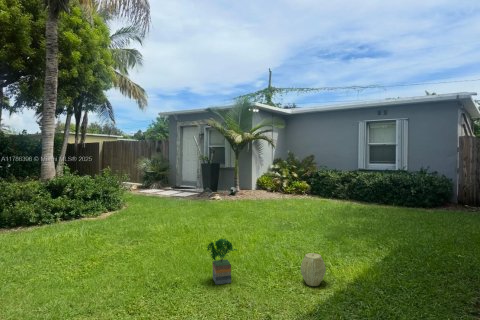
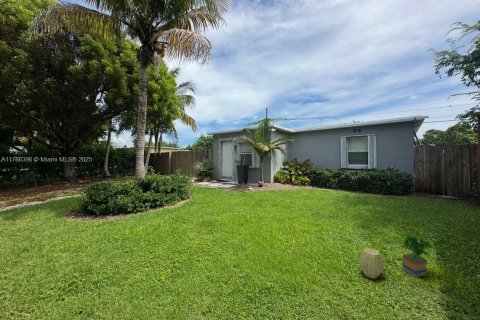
potted tree: present [207,239,237,285] -> present [402,236,433,277]

